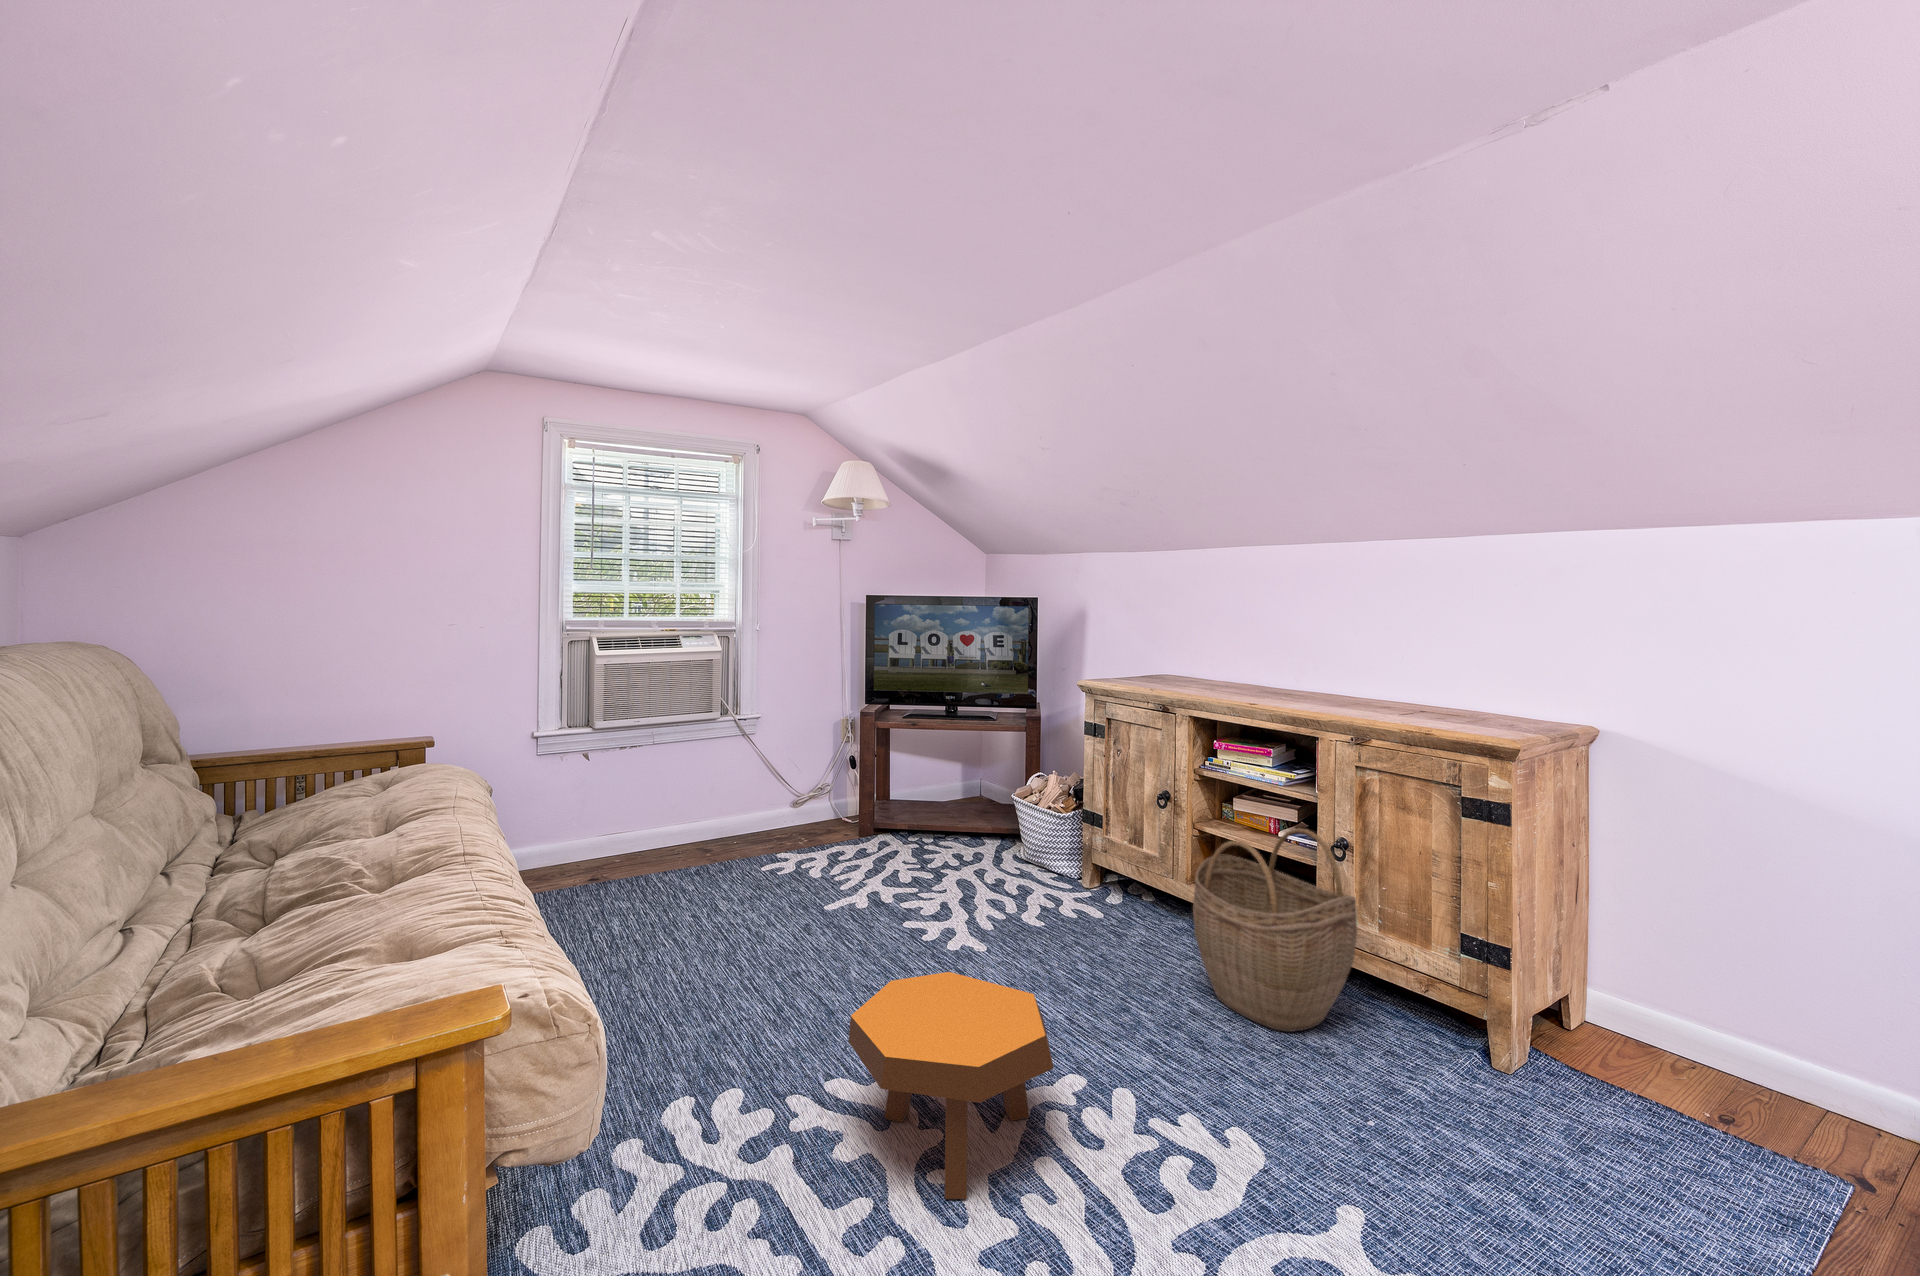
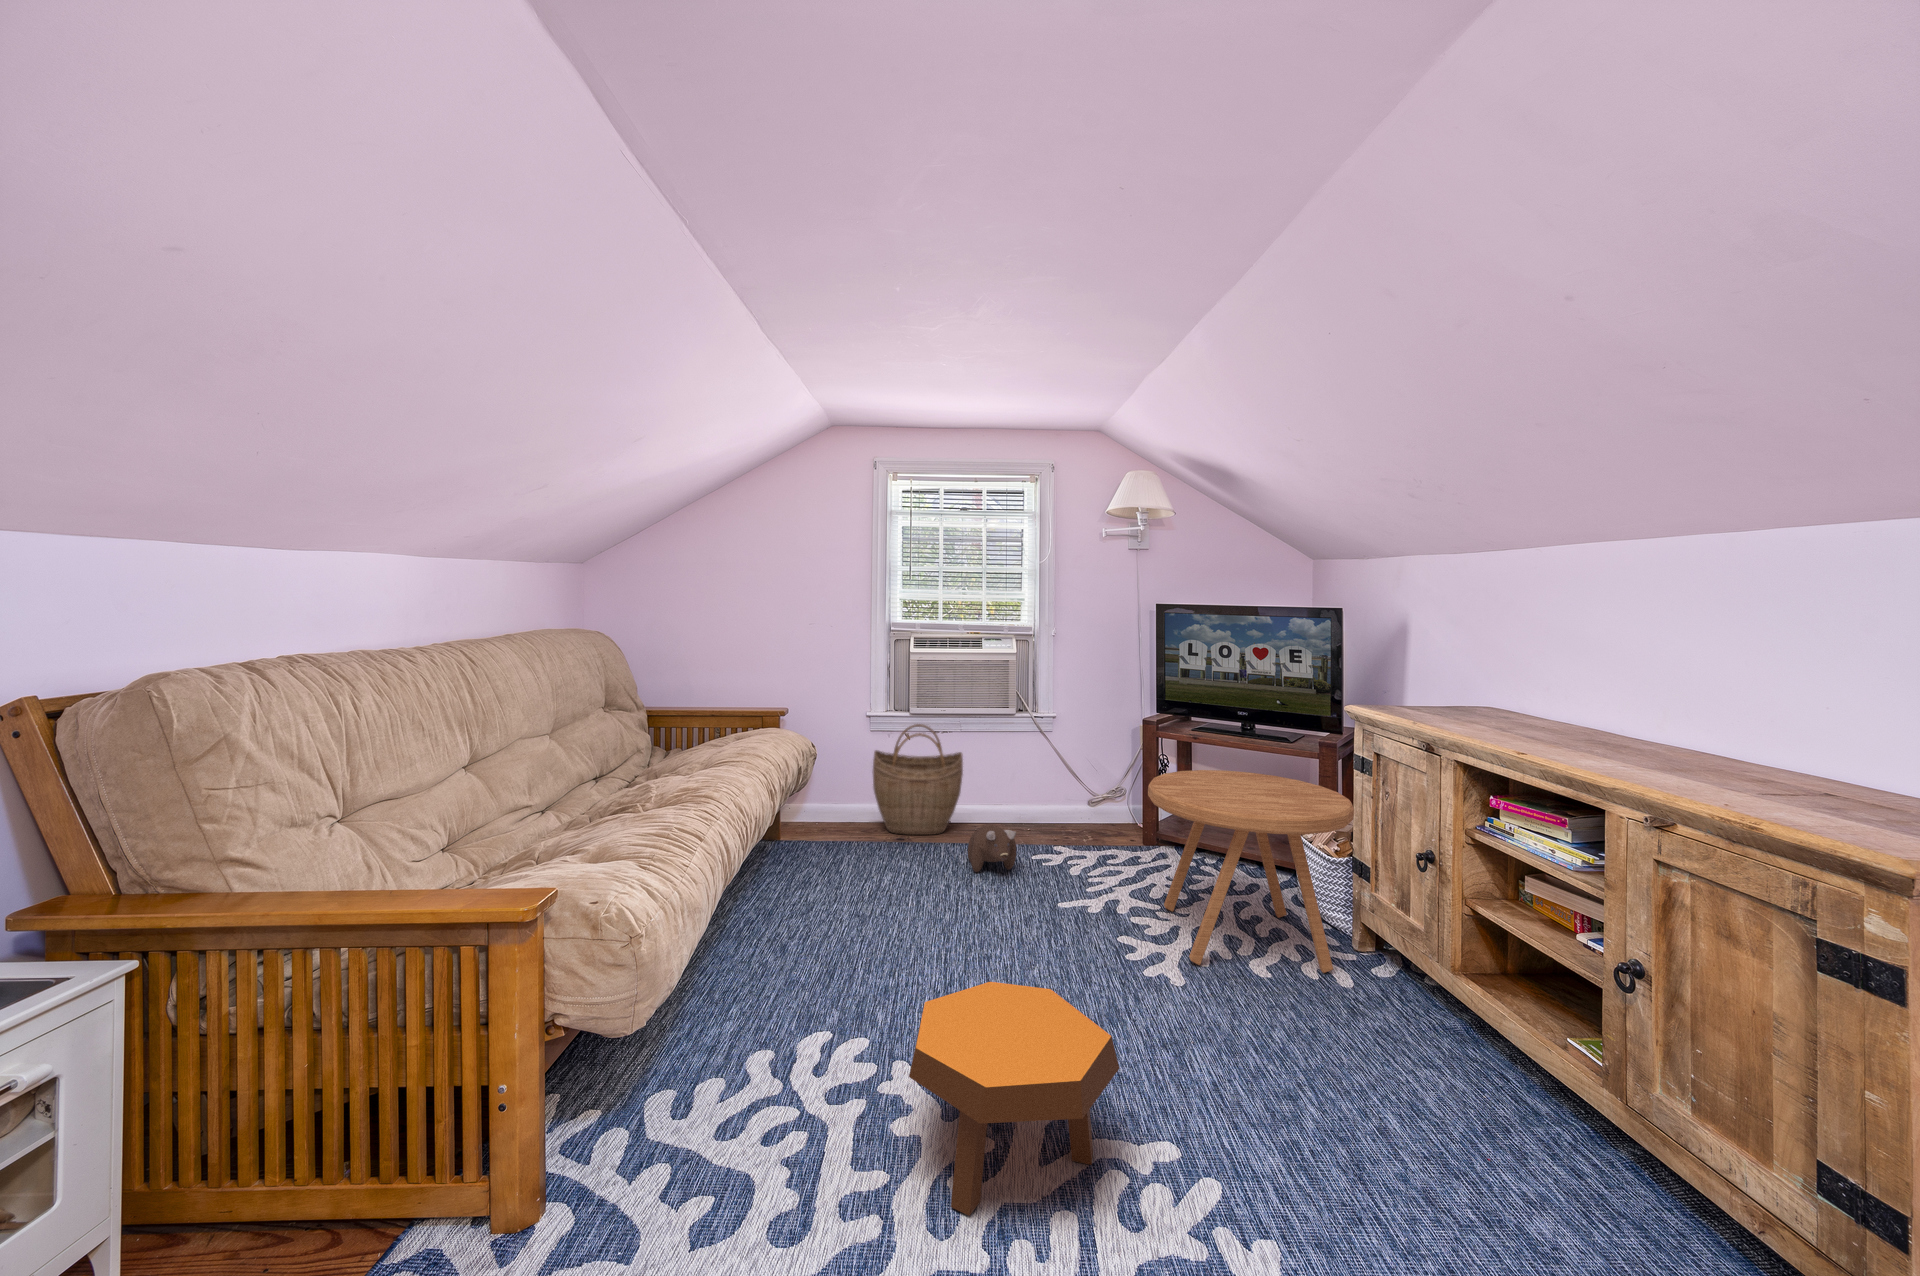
side table: none [915,748,1094,931] -> present [1148,770,1354,973]
woven basket: present [1193,828,1357,1032] -> present [873,724,963,835]
plush toy: none [701,841,763,896] -> present [968,824,1016,872]

